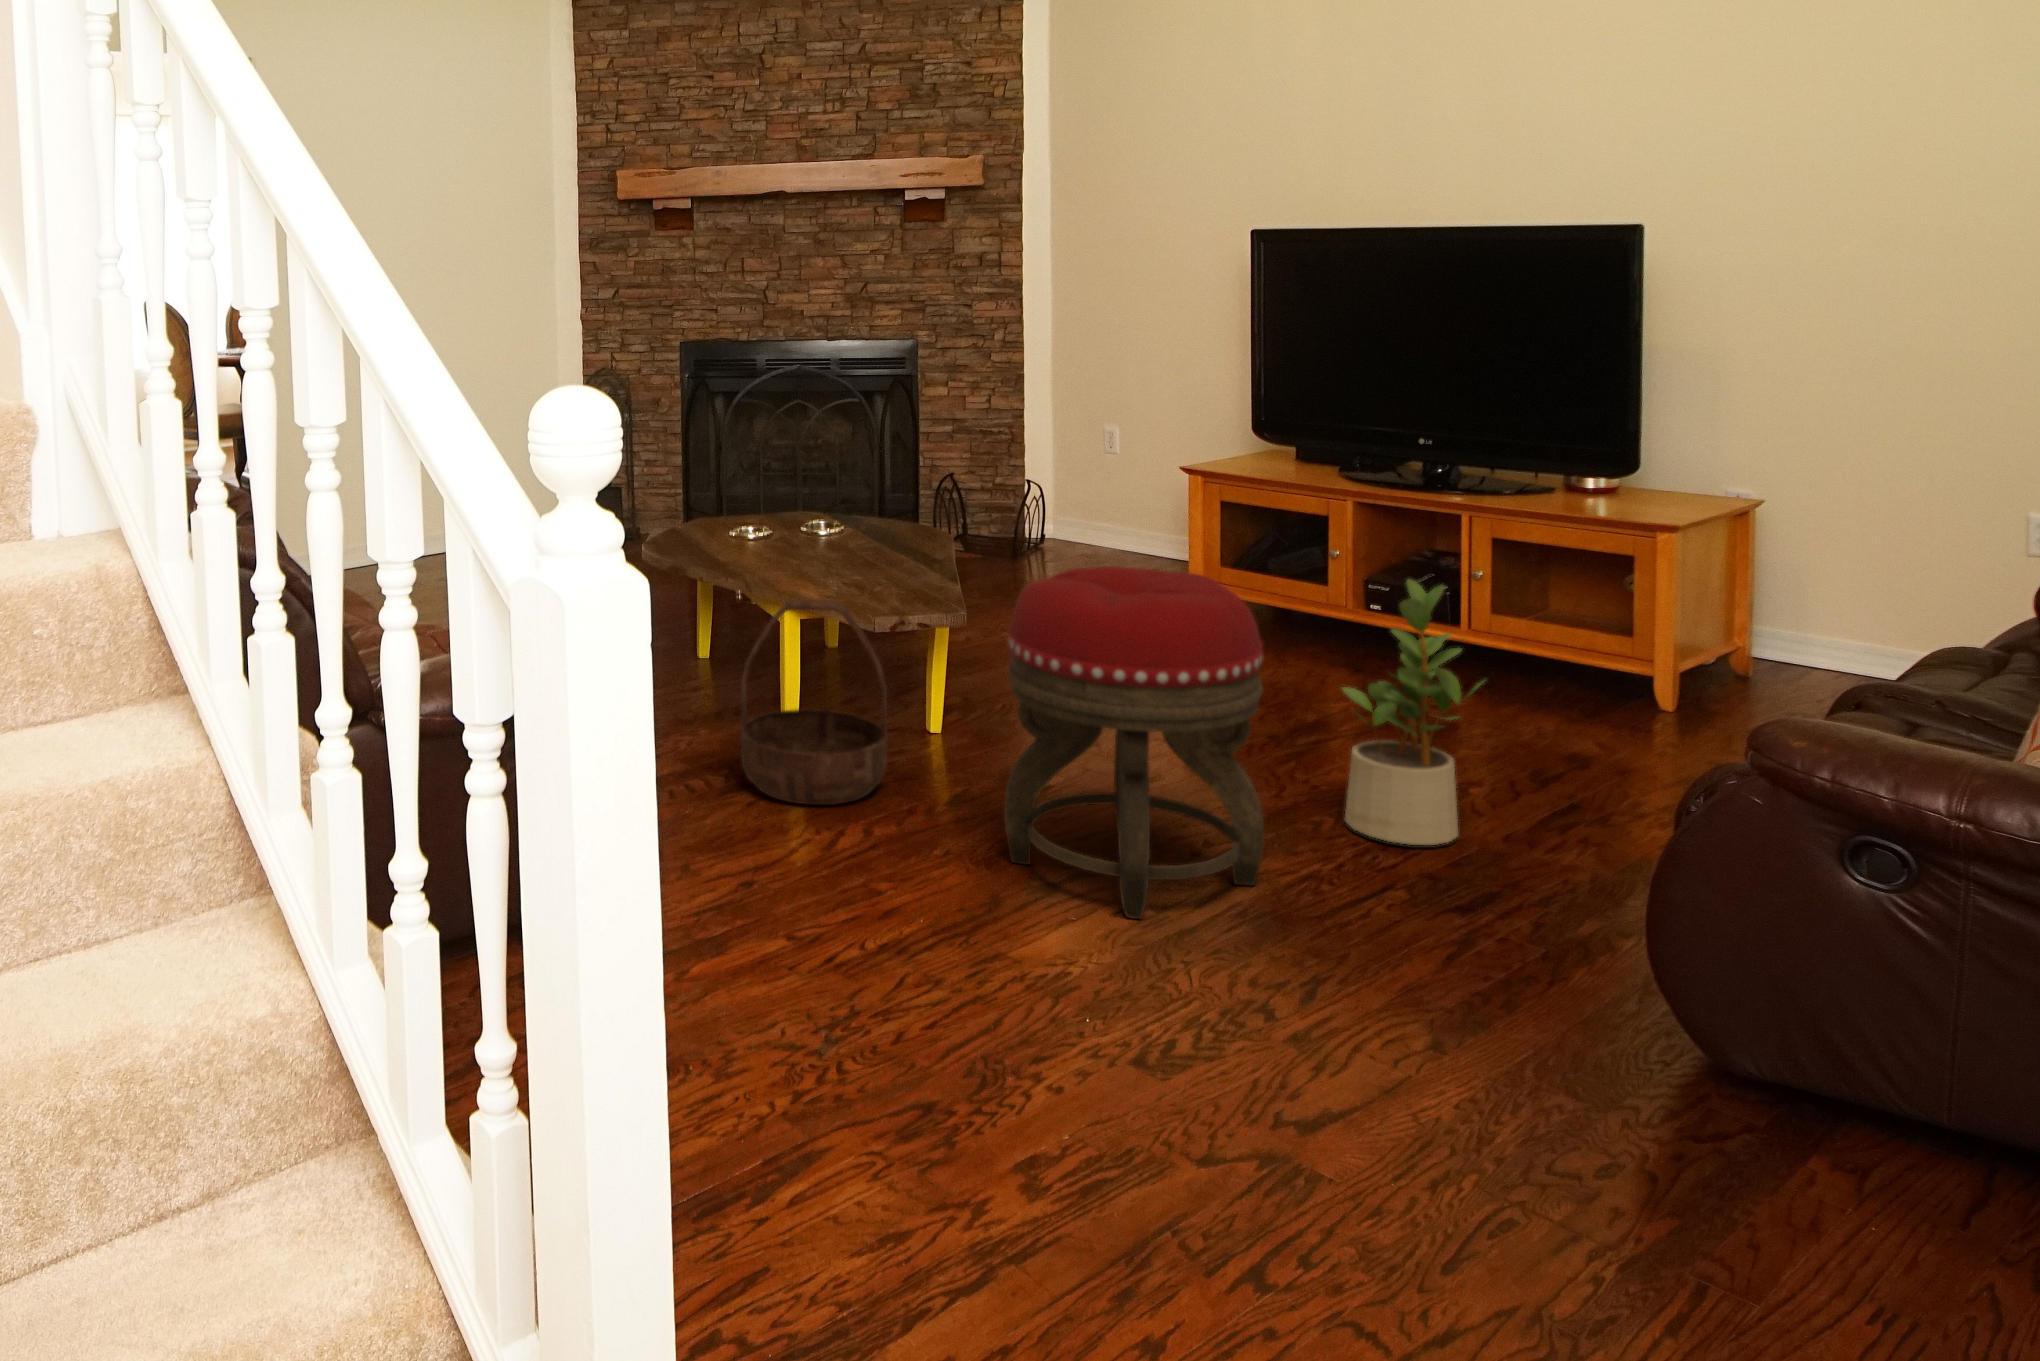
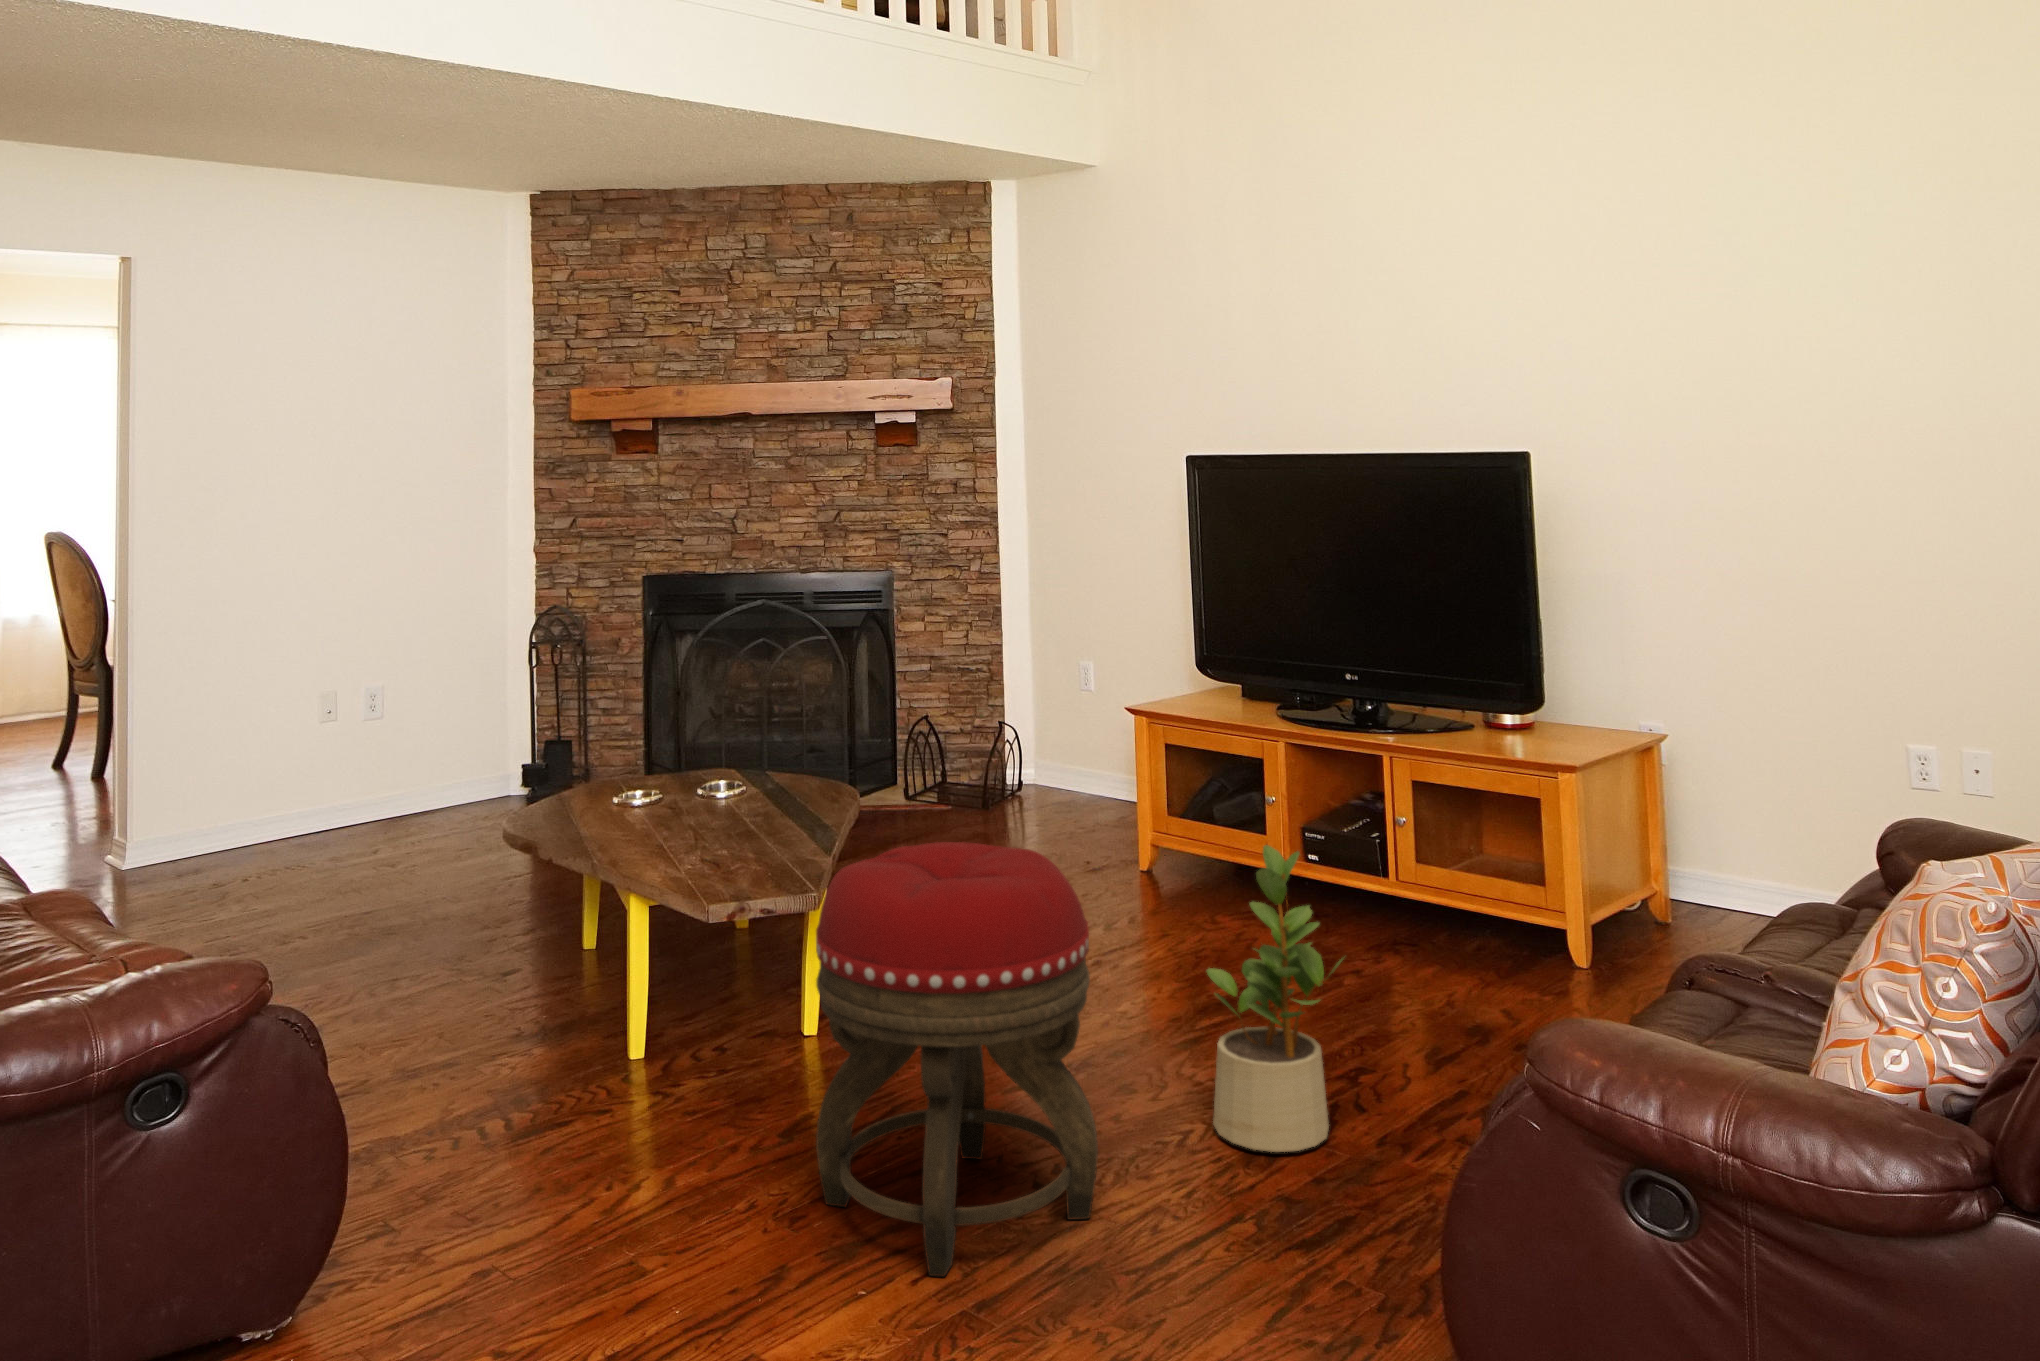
basket: present [741,600,887,805] -> none [555,886,725,1137]

